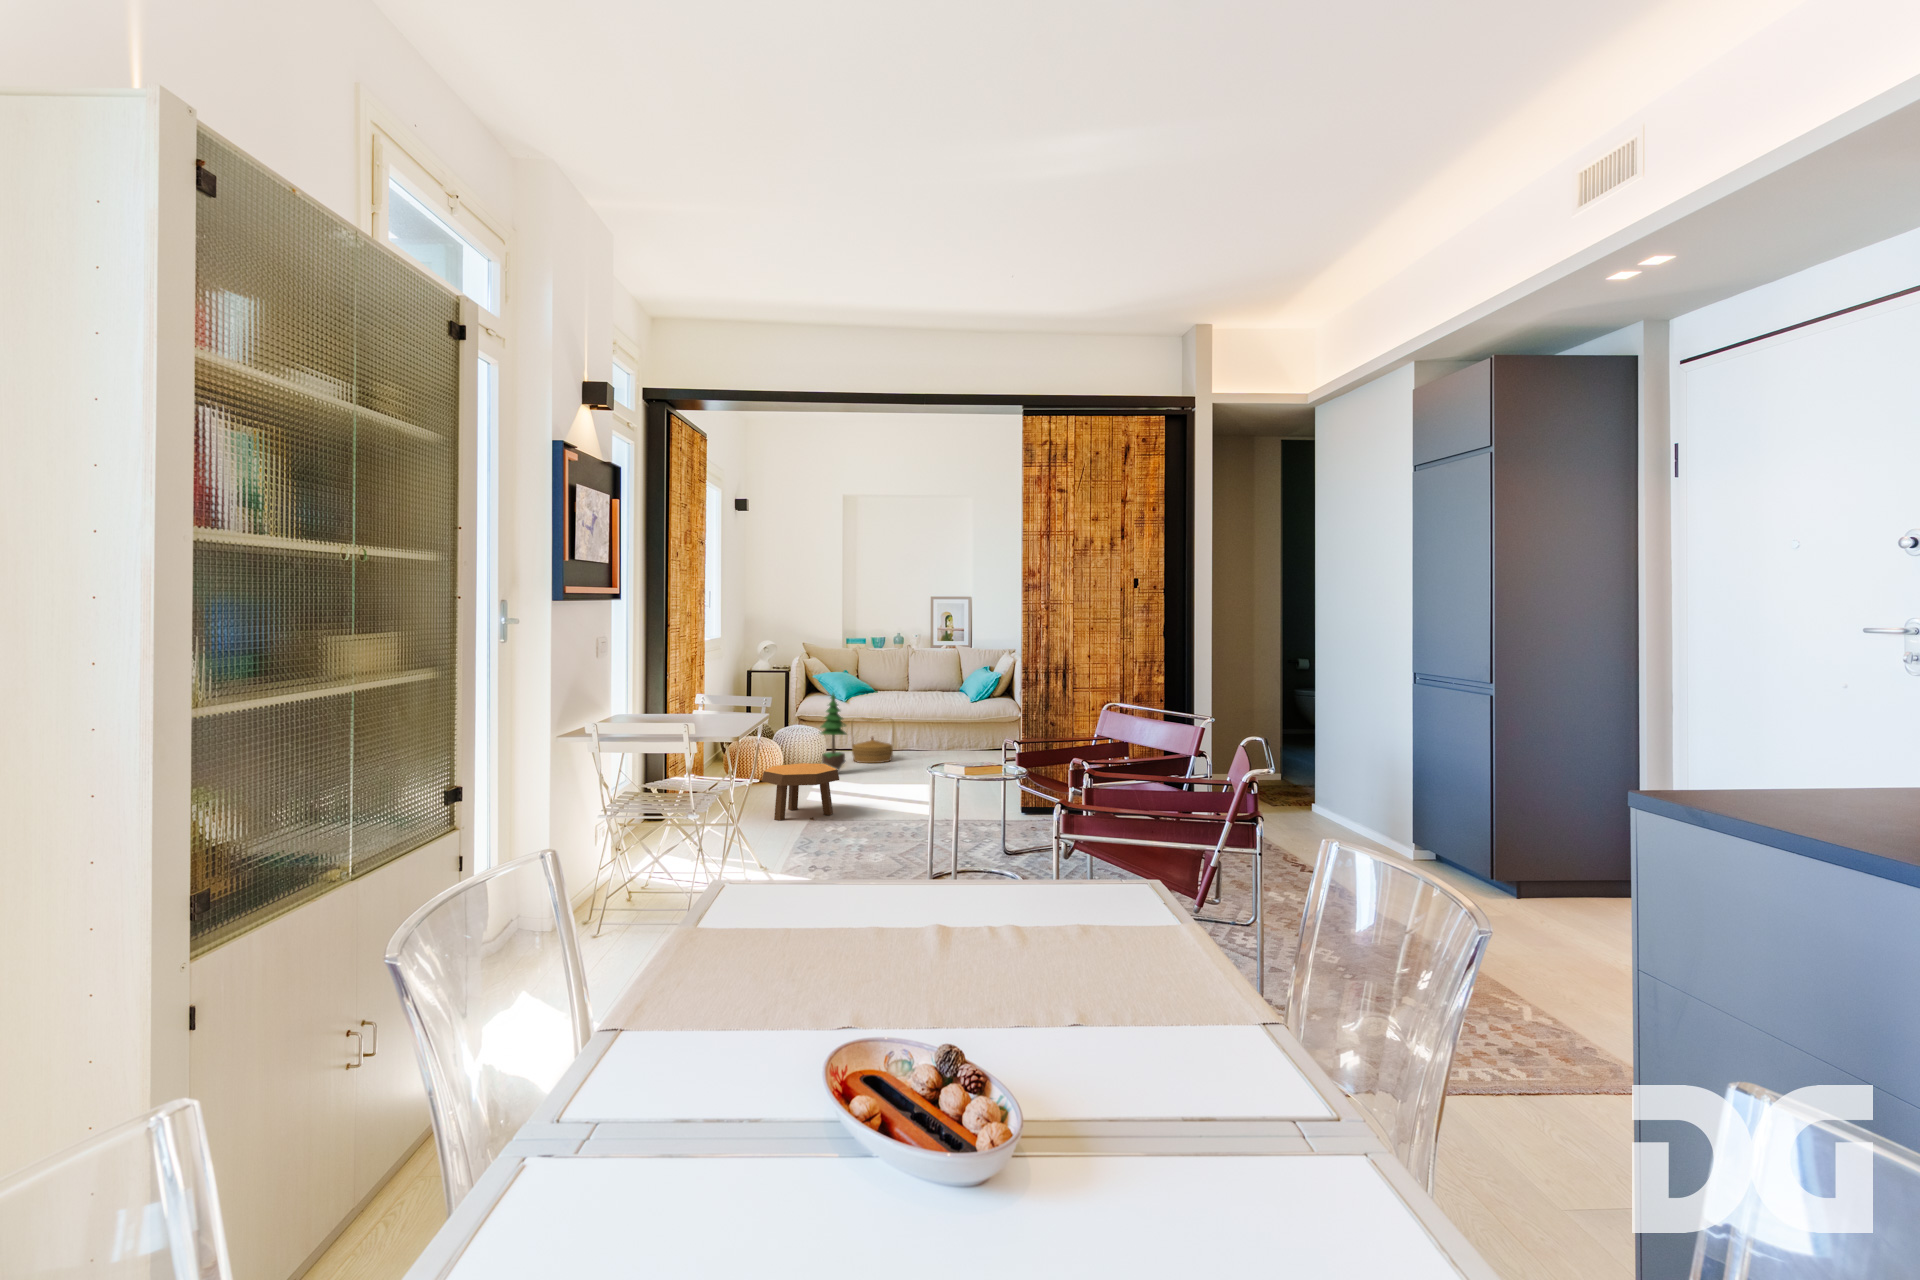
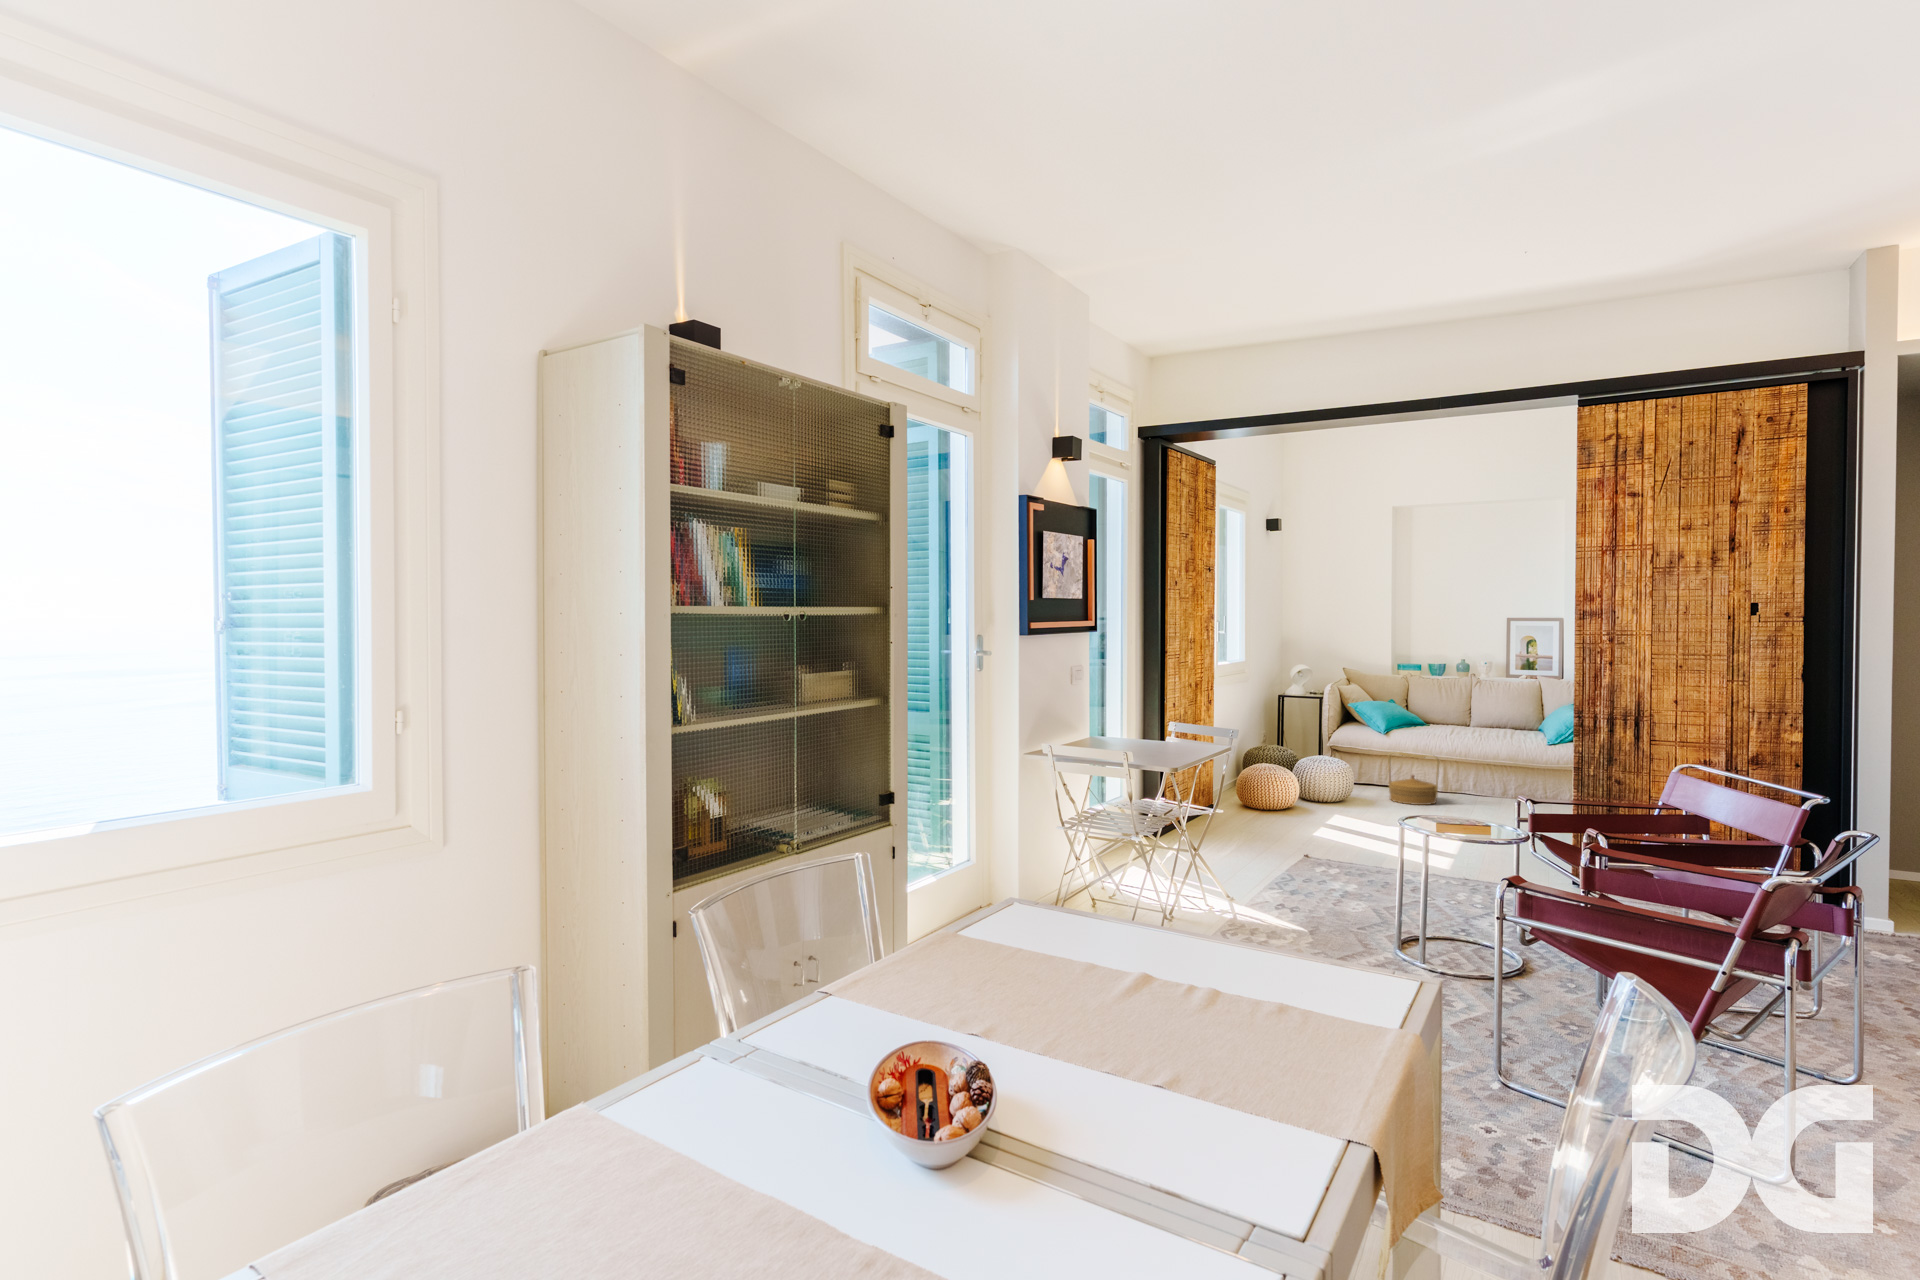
potted tree: present [820,694,846,770] -> none [1341,724,1376,811]
footstool: present [762,763,839,820] -> none [1253,799,1337,858]

